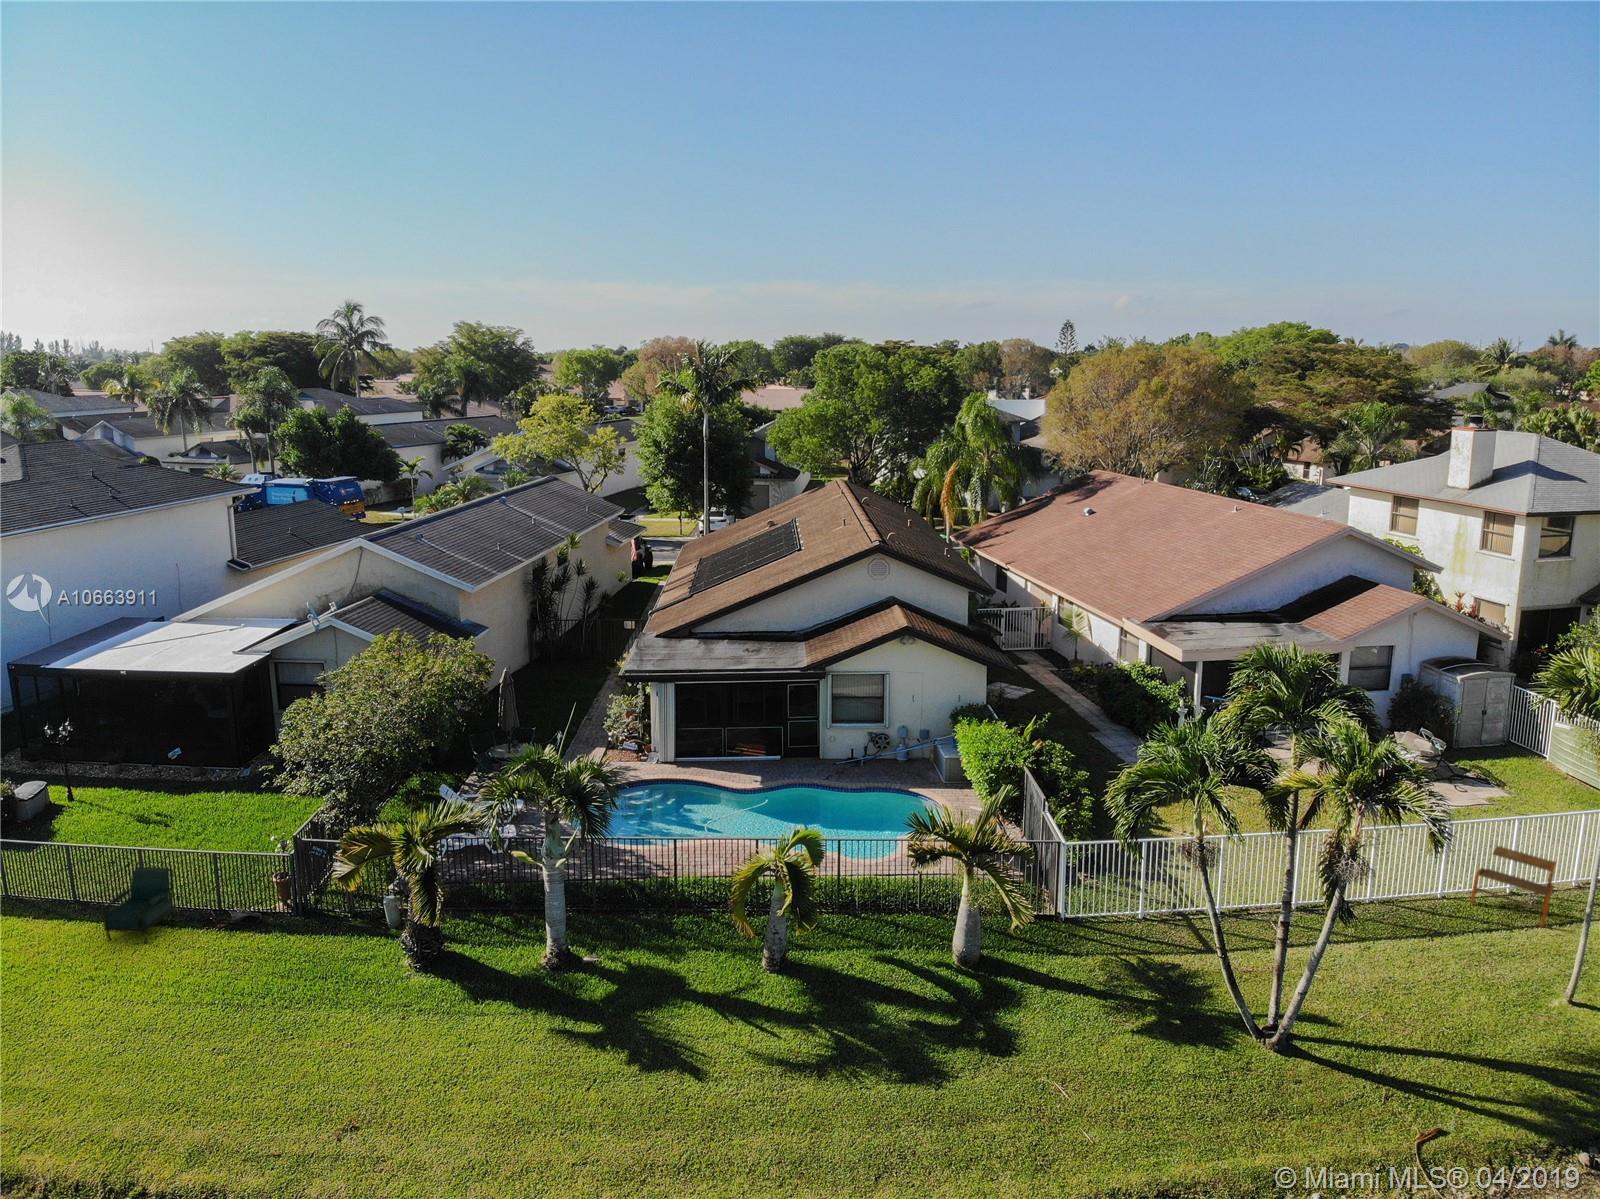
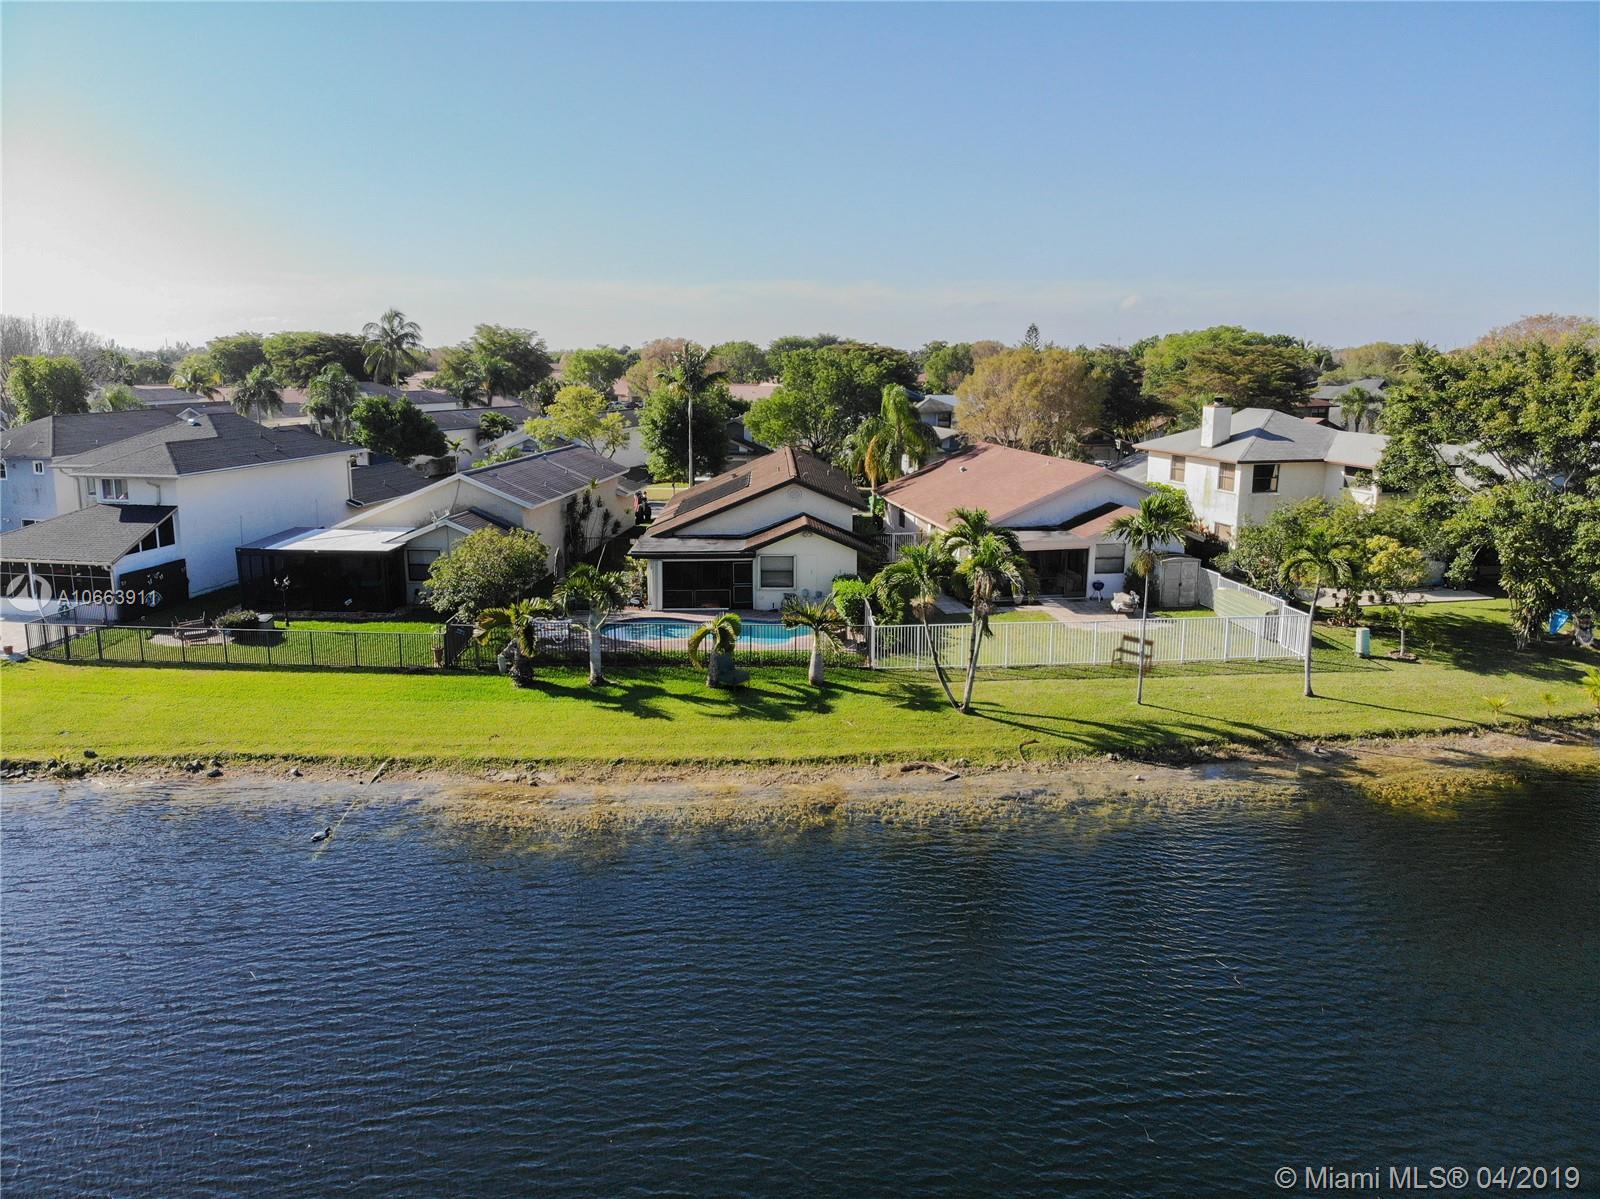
chair: present [102,867,176,943] -> present [713,652,750,688]

